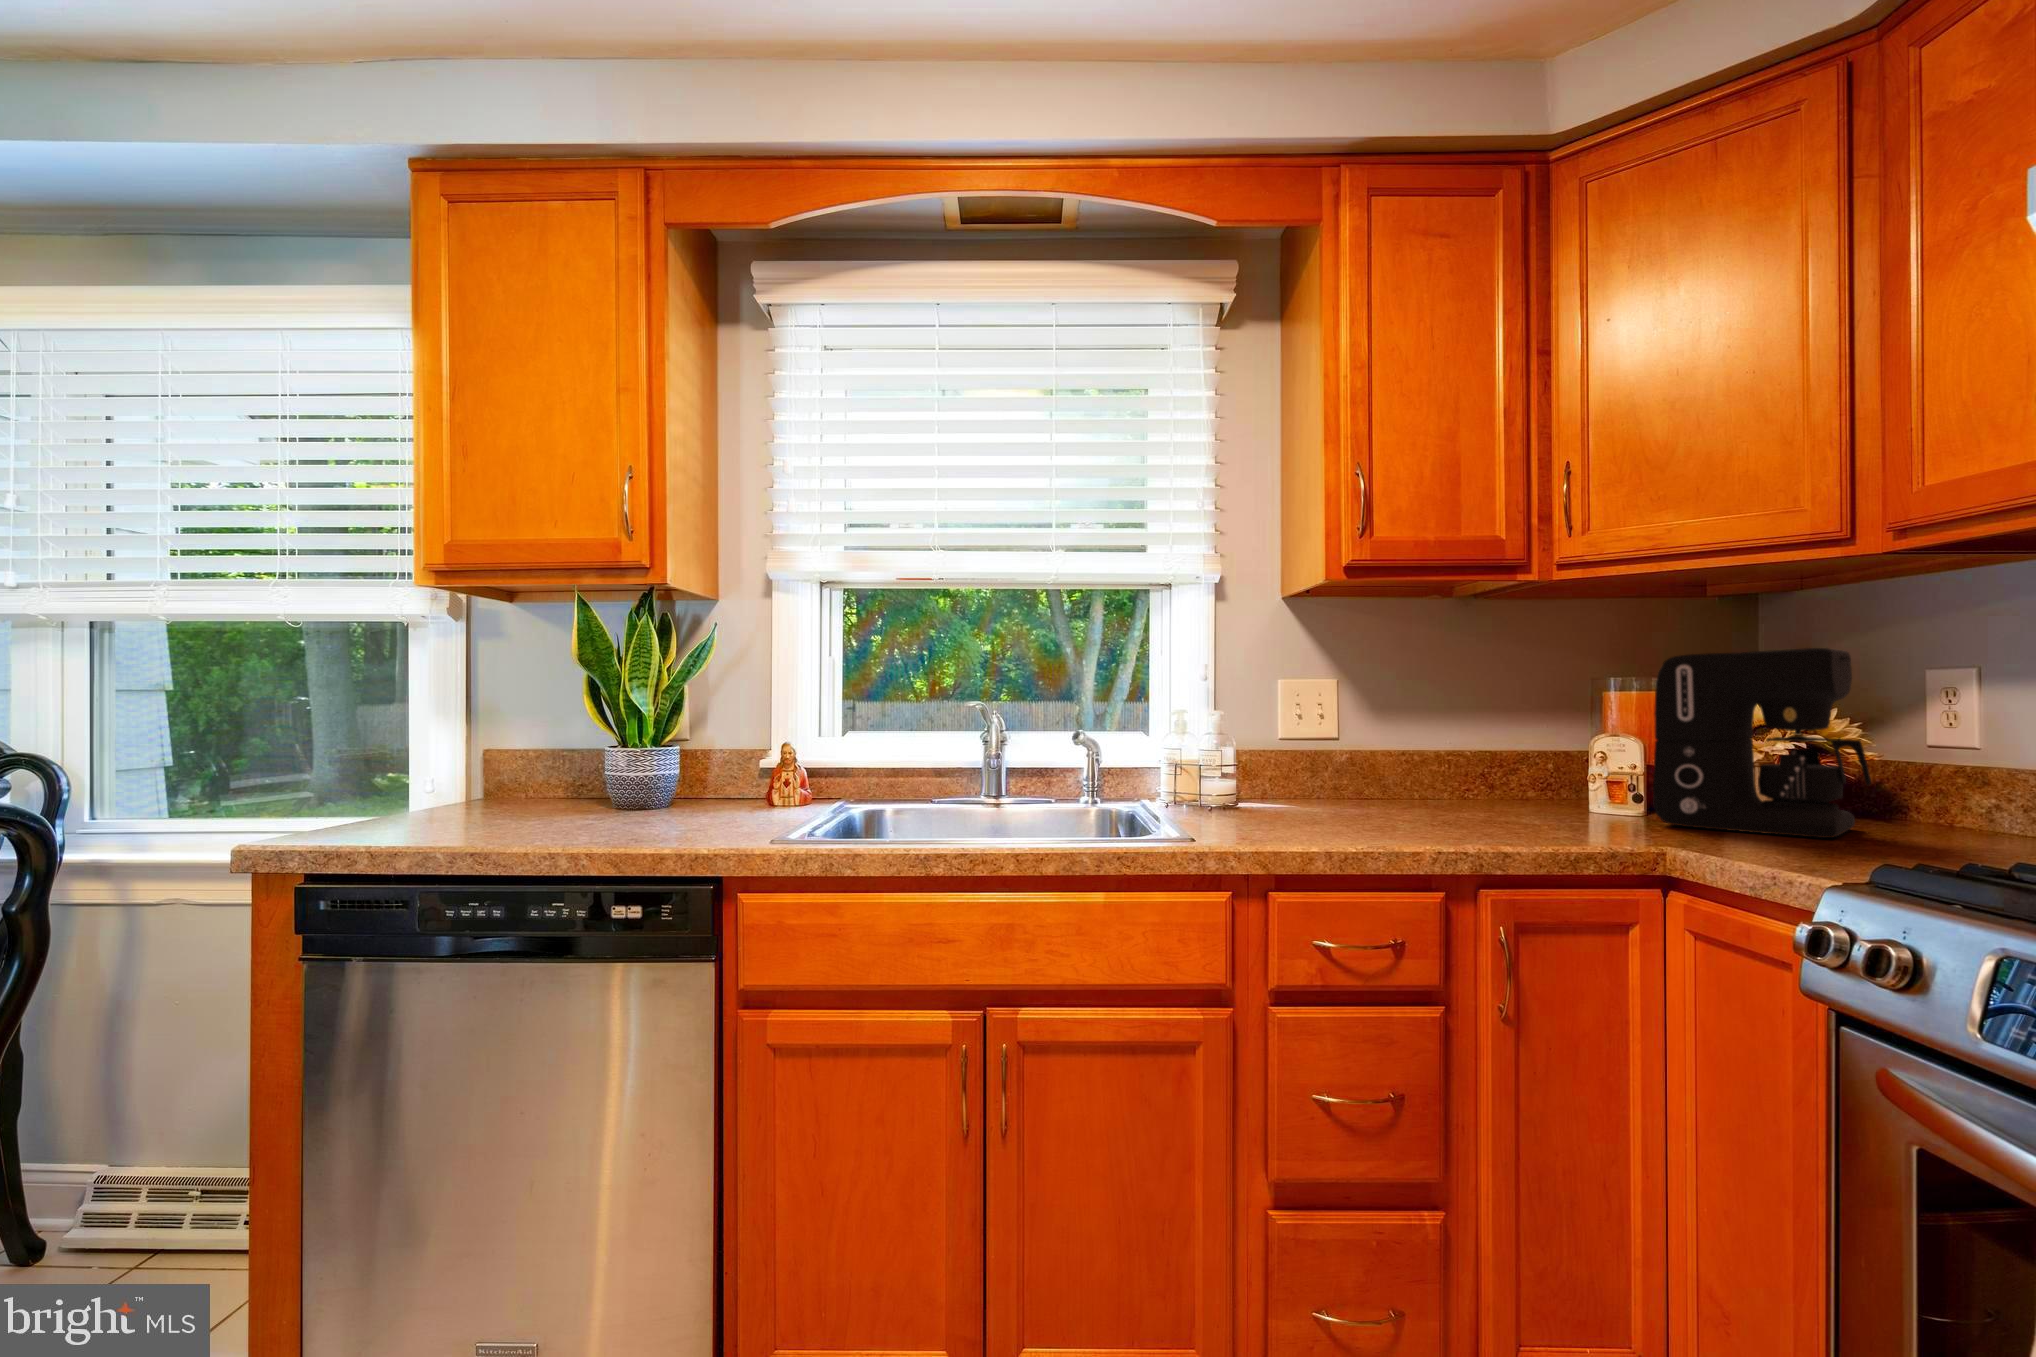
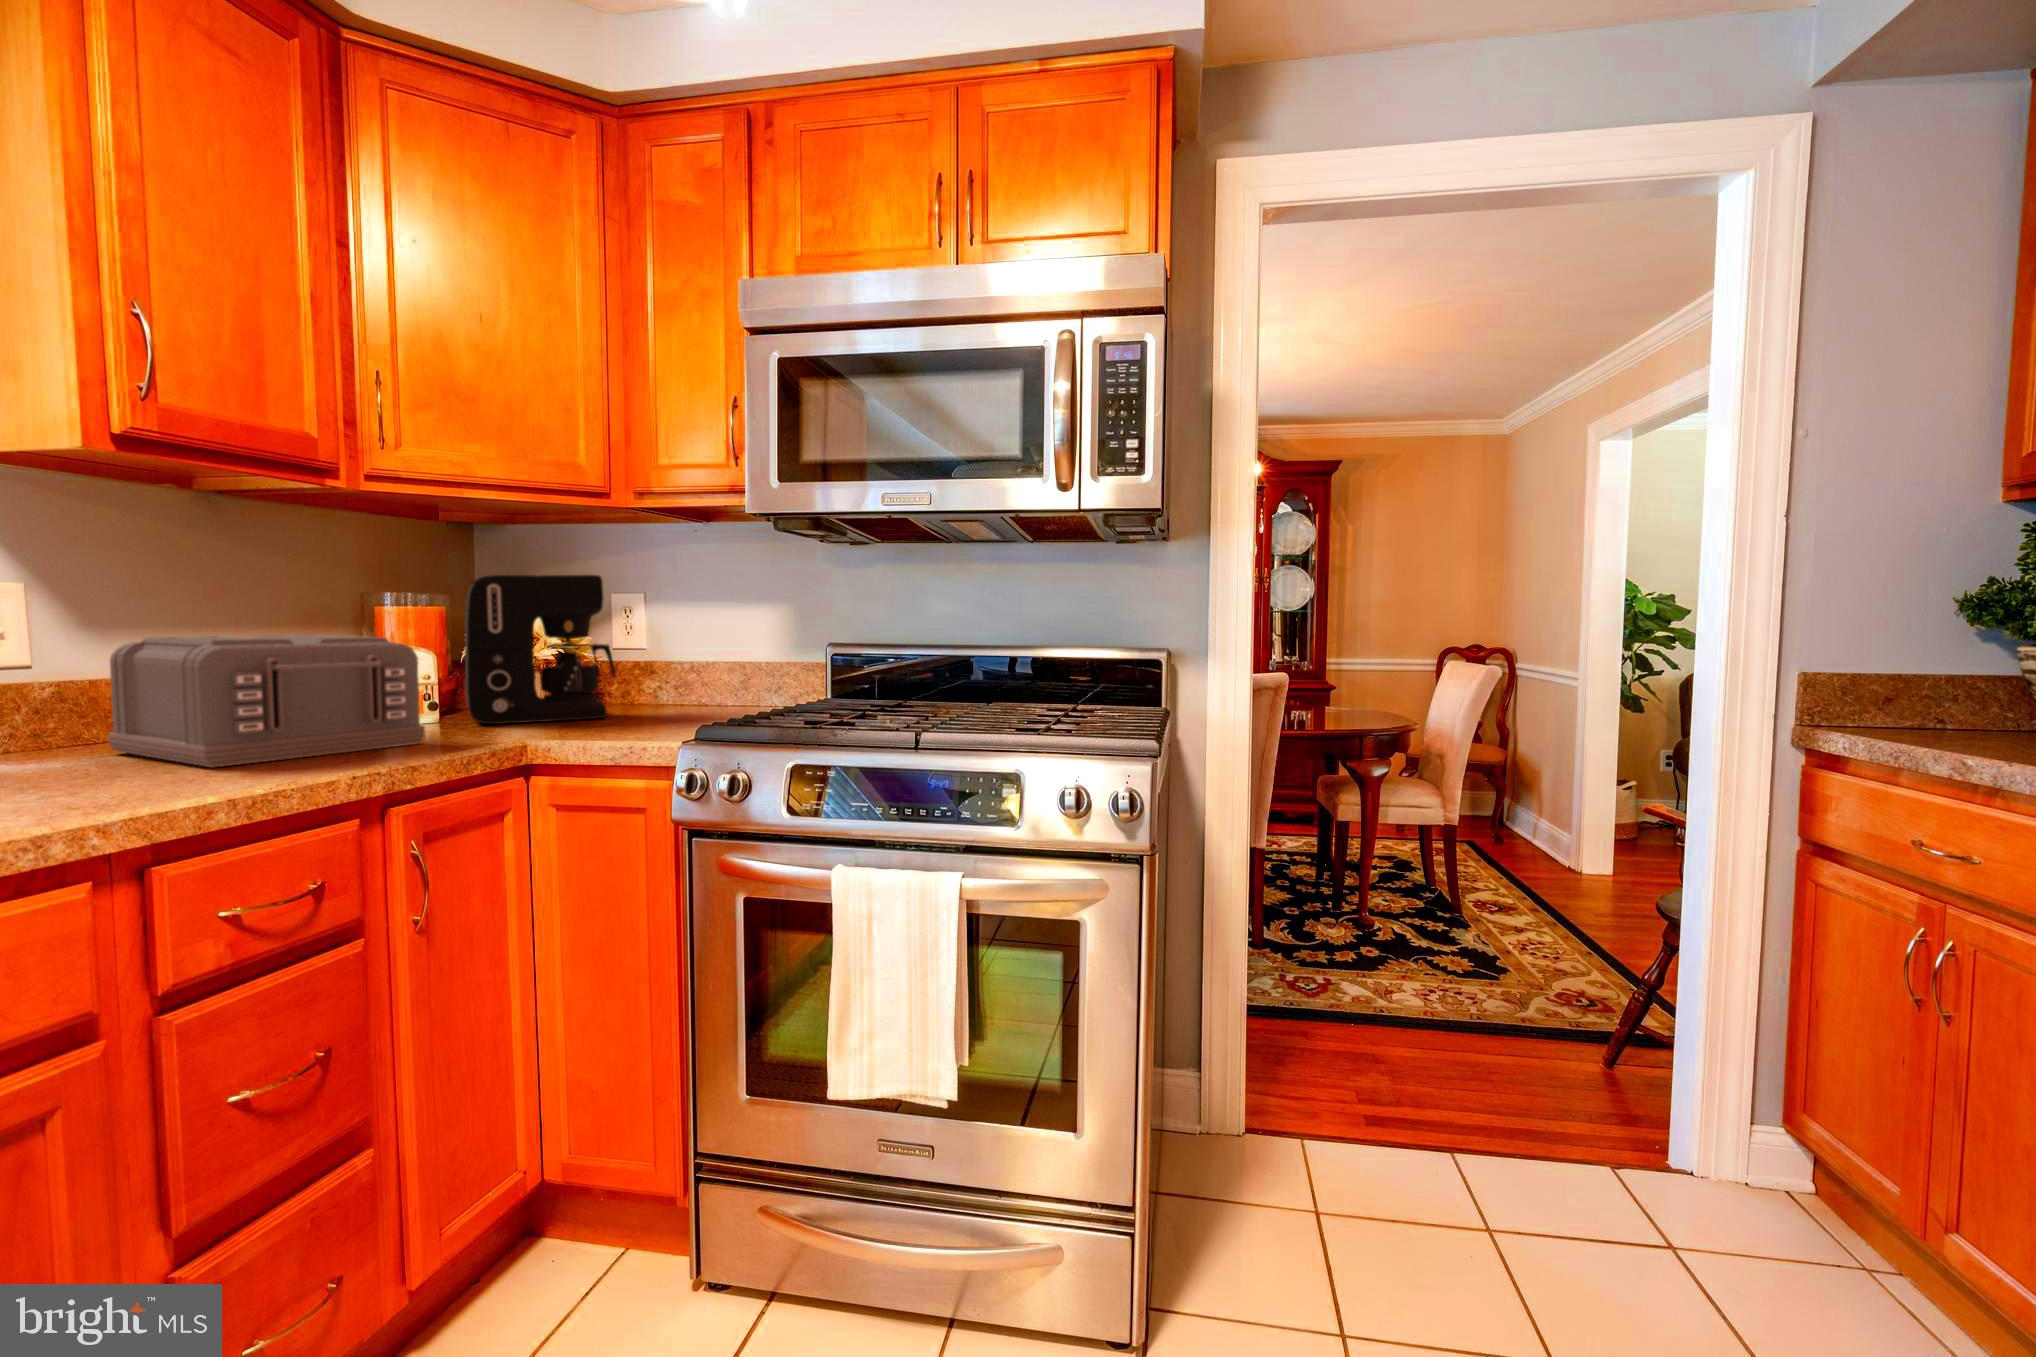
toaster: none [1358,718,1561,834] -> present [108,635,425,767]

